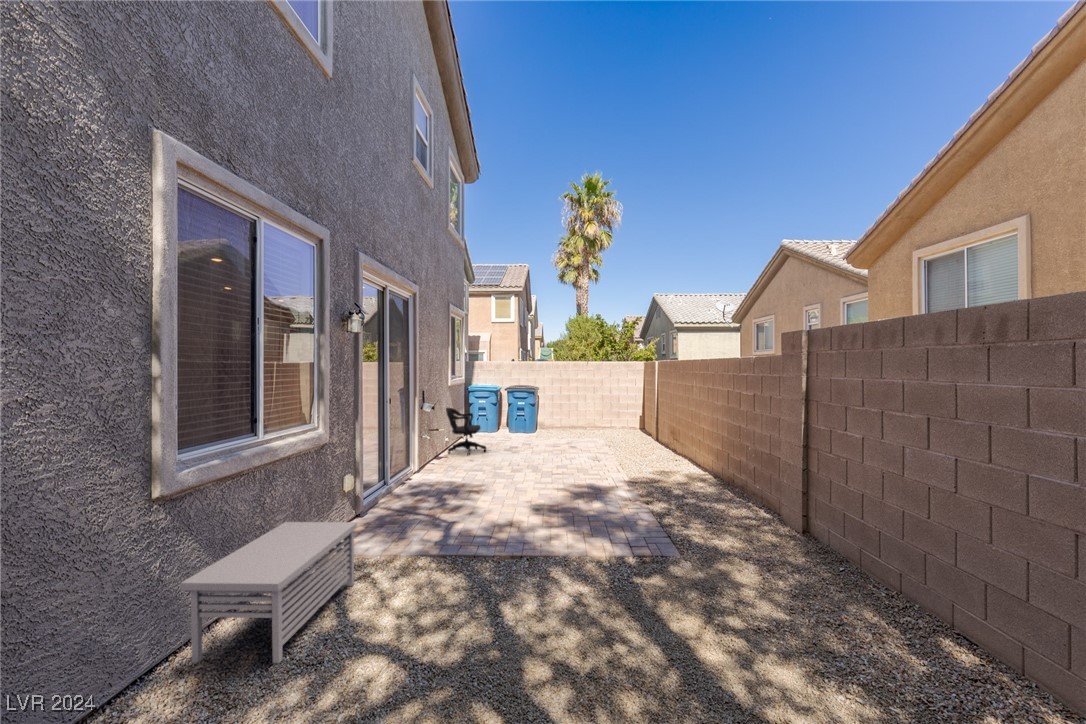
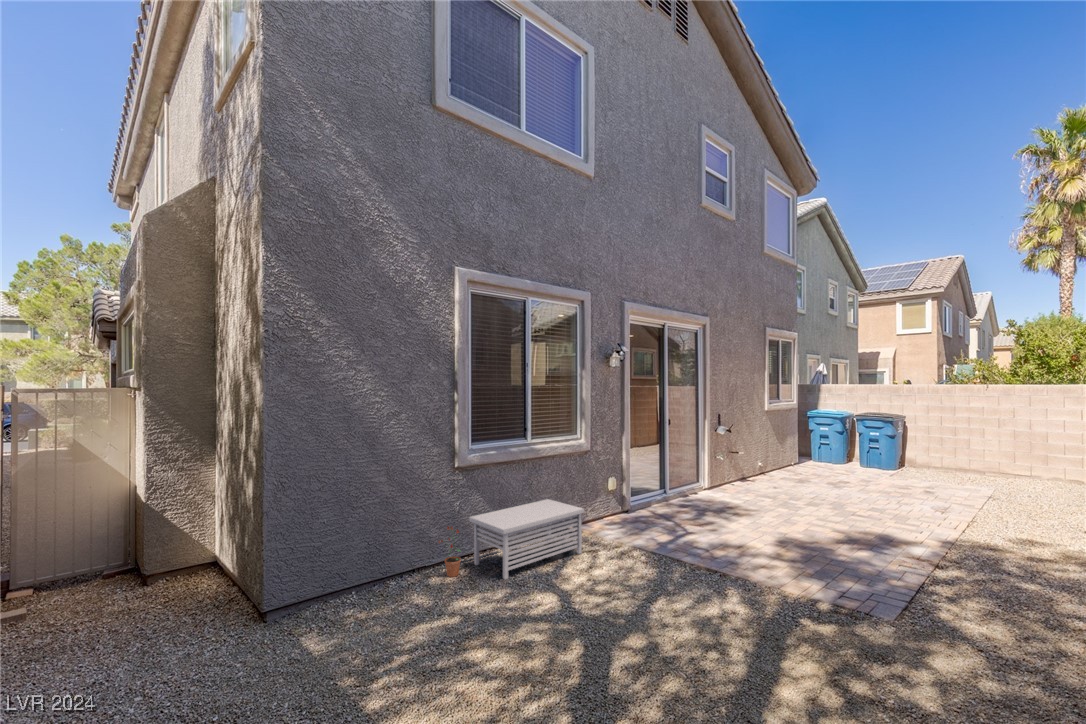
chair: present [446,408,486,455] -> none [761,431,805,481]
potted plant: none [128,608,189,703] -> present [438,526,461,577]

